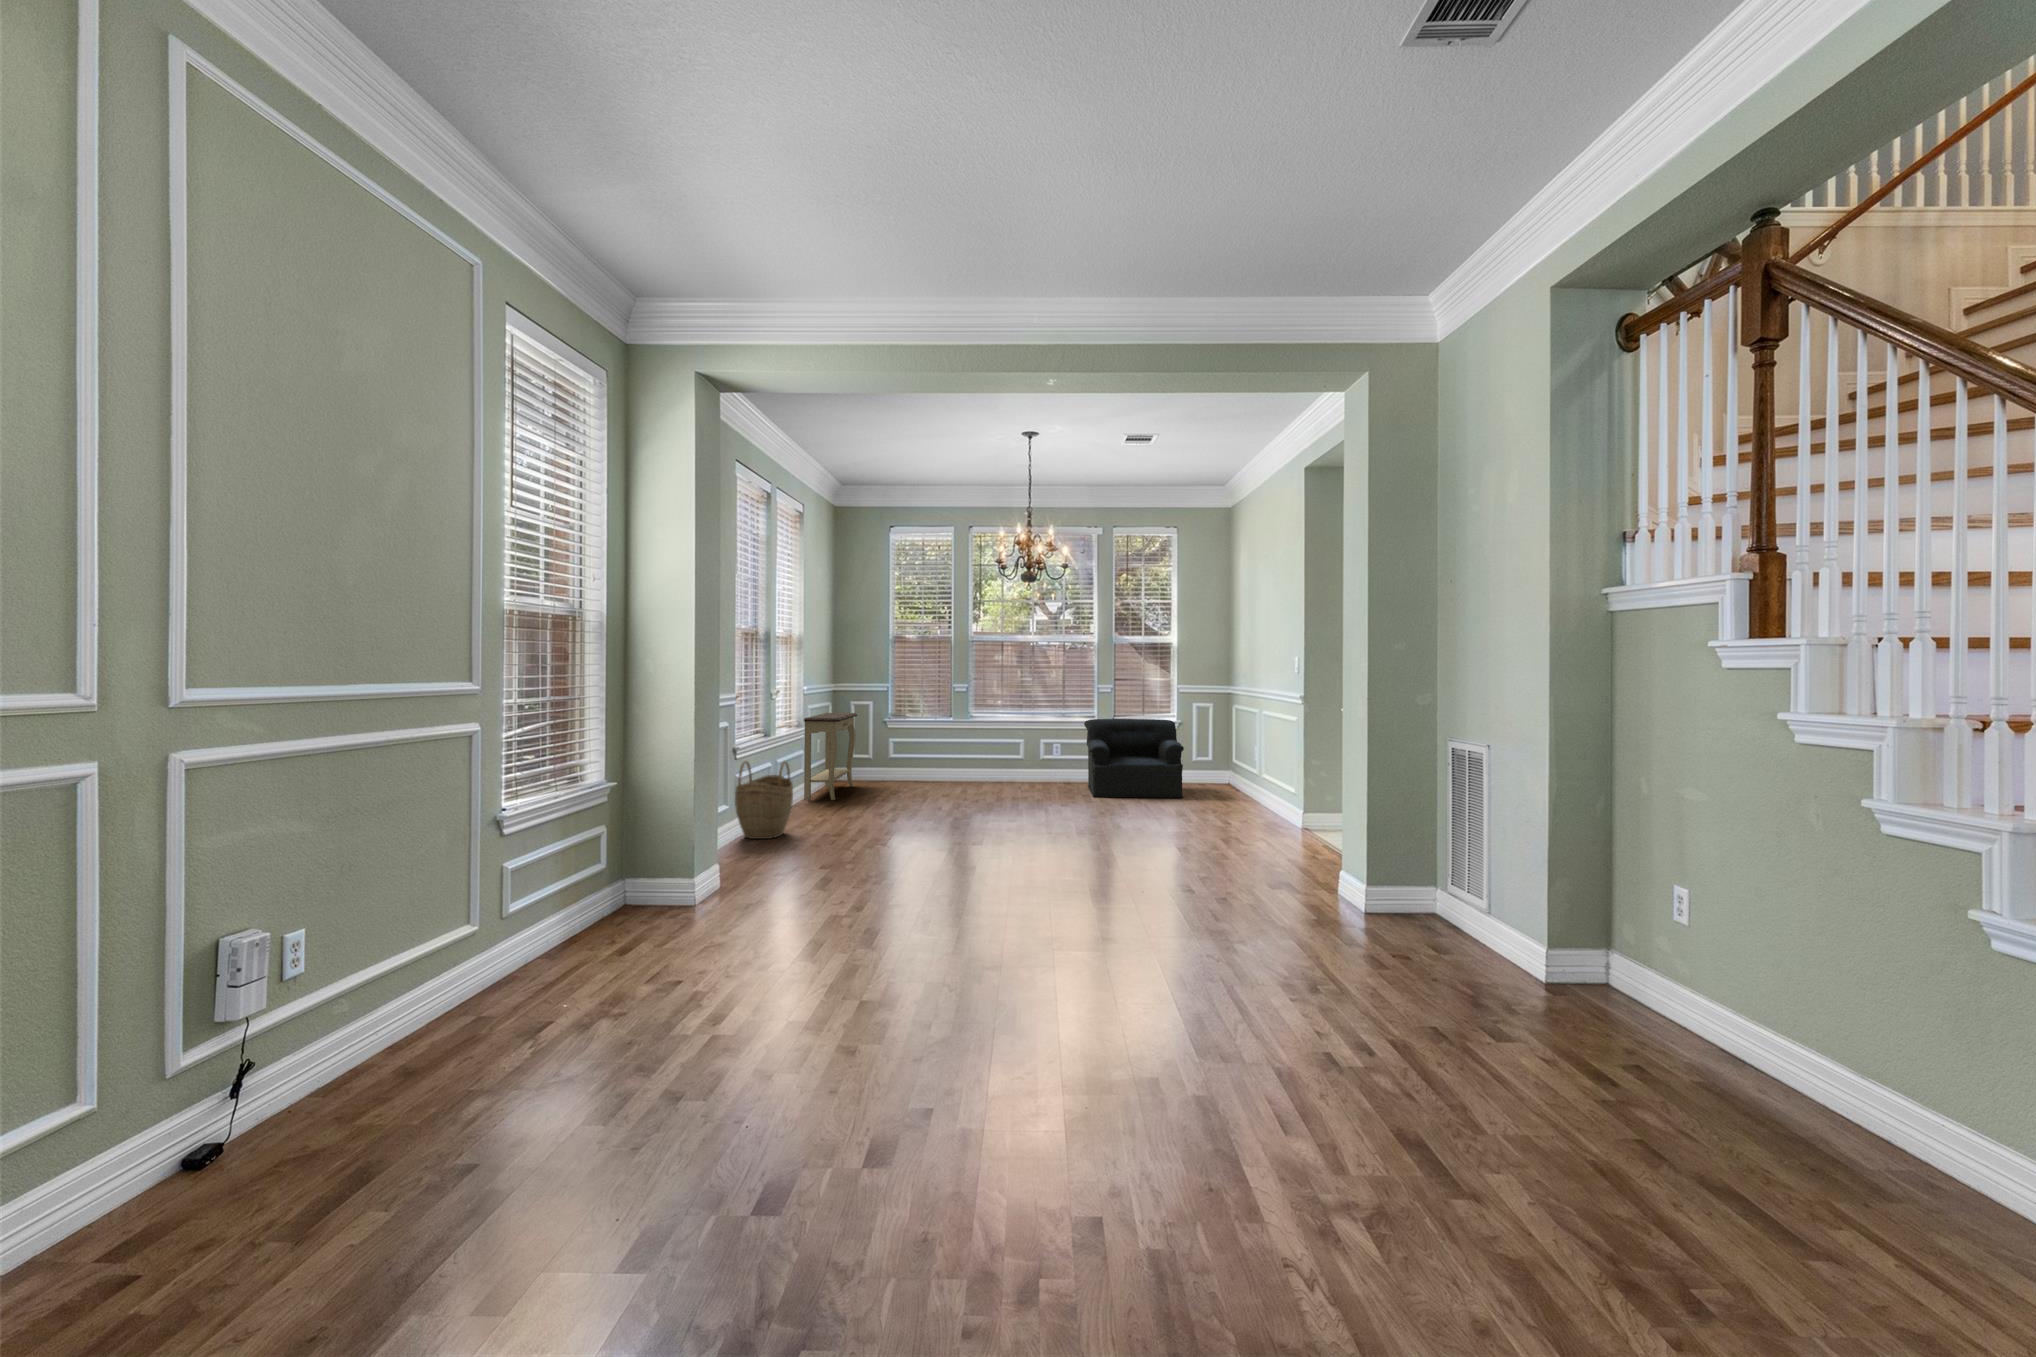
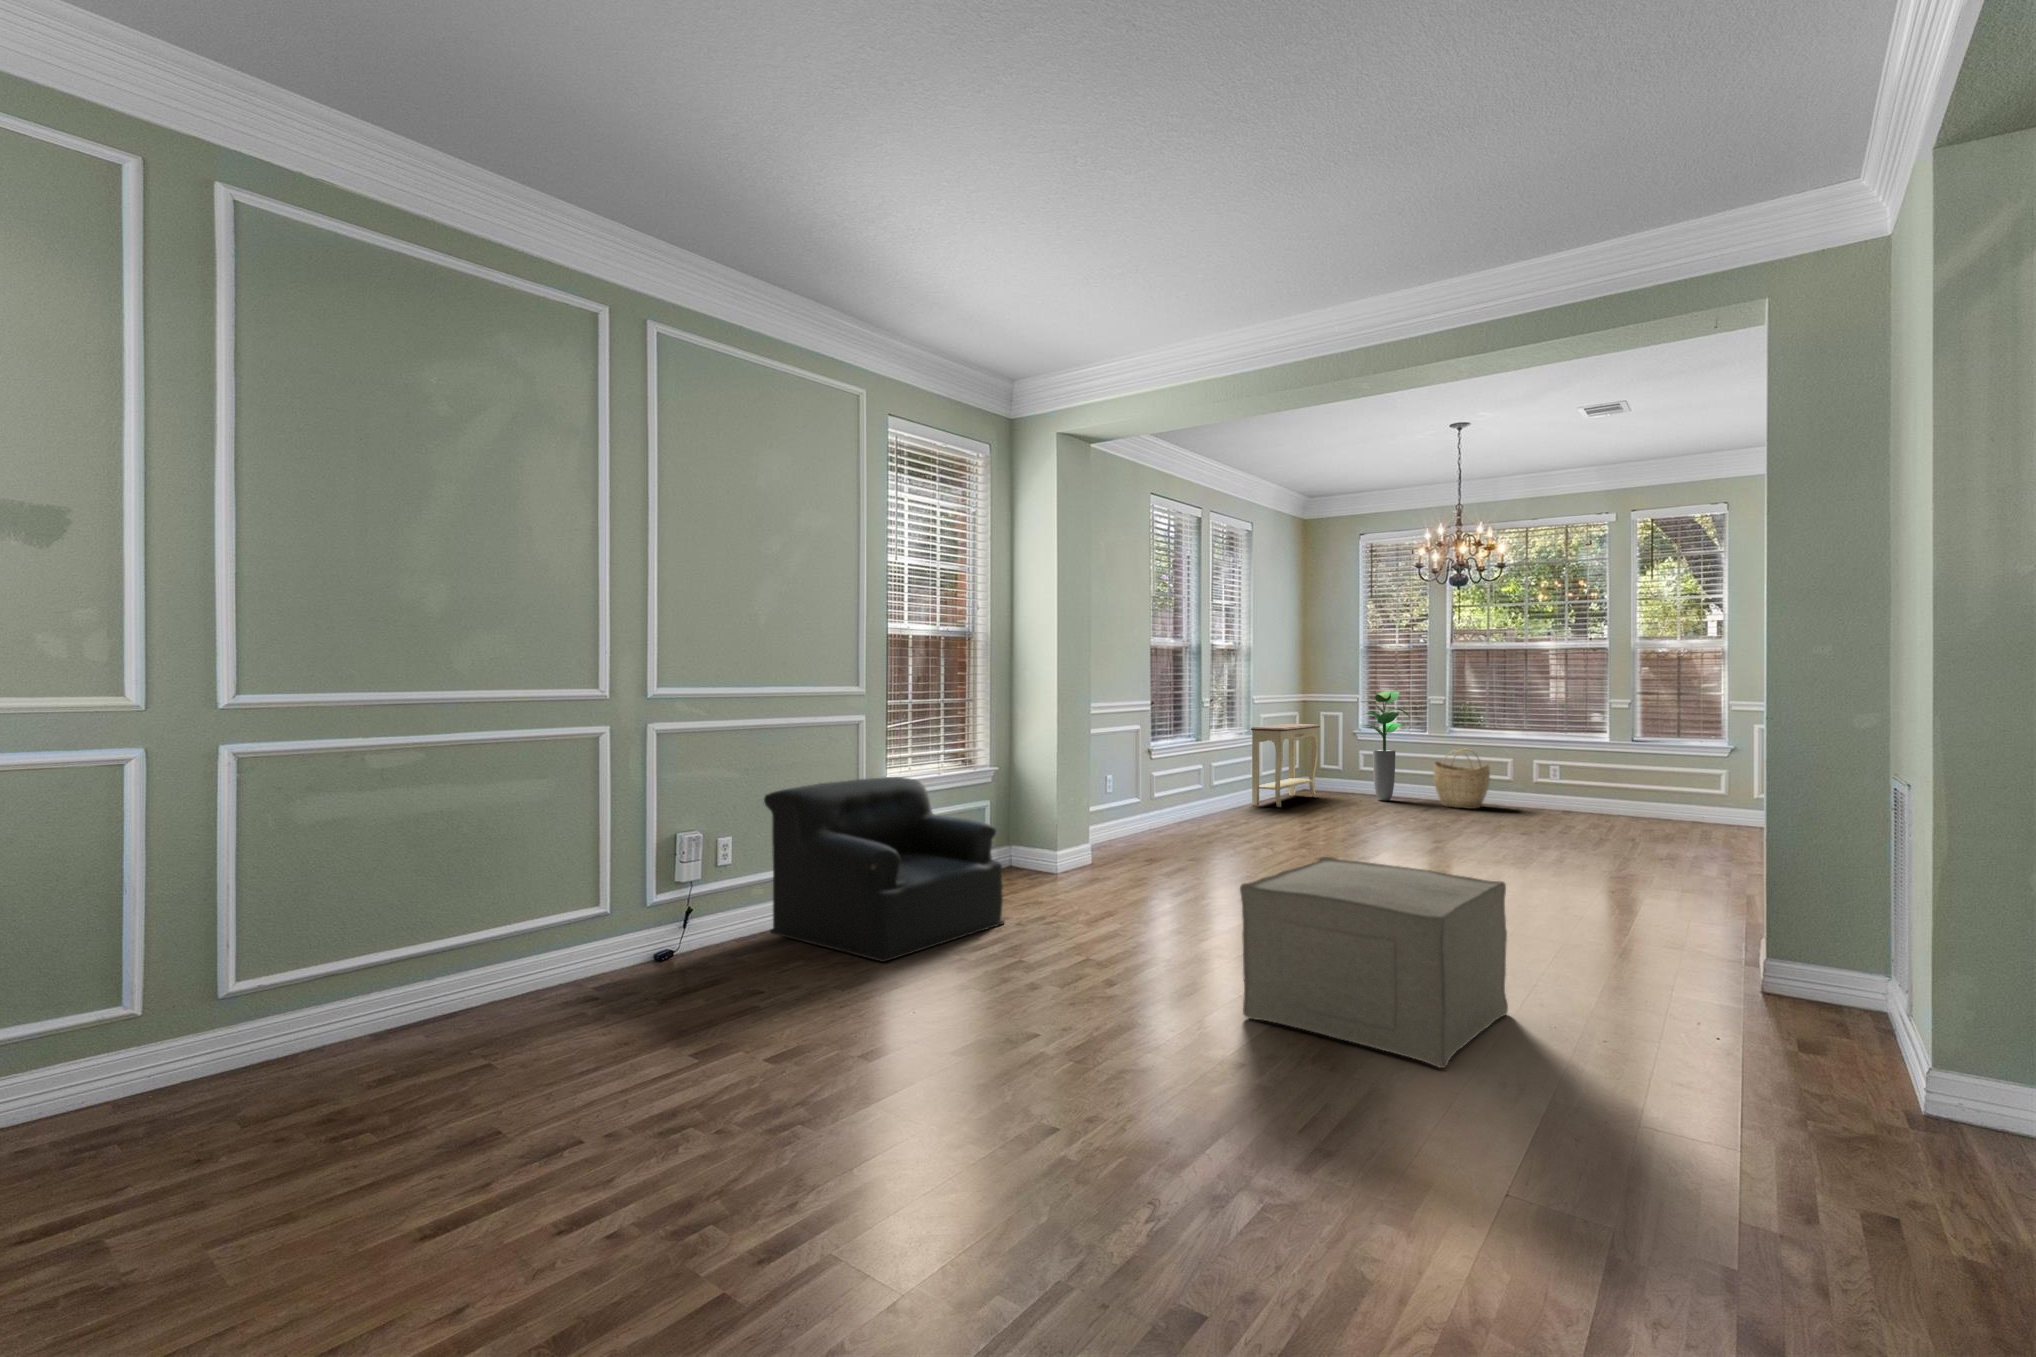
potted plant: none [894,679,941,785] -> present [1362,691,1410,801]
armchair: present [1084,719,1184,798] -> present [764,777,1004,962]
woven basket: present [735,761,793,839] -> present [1434,750,1490,809]
ottoman: none [1086,856,1300,1046] -> present [1240,857,1508,1068]

